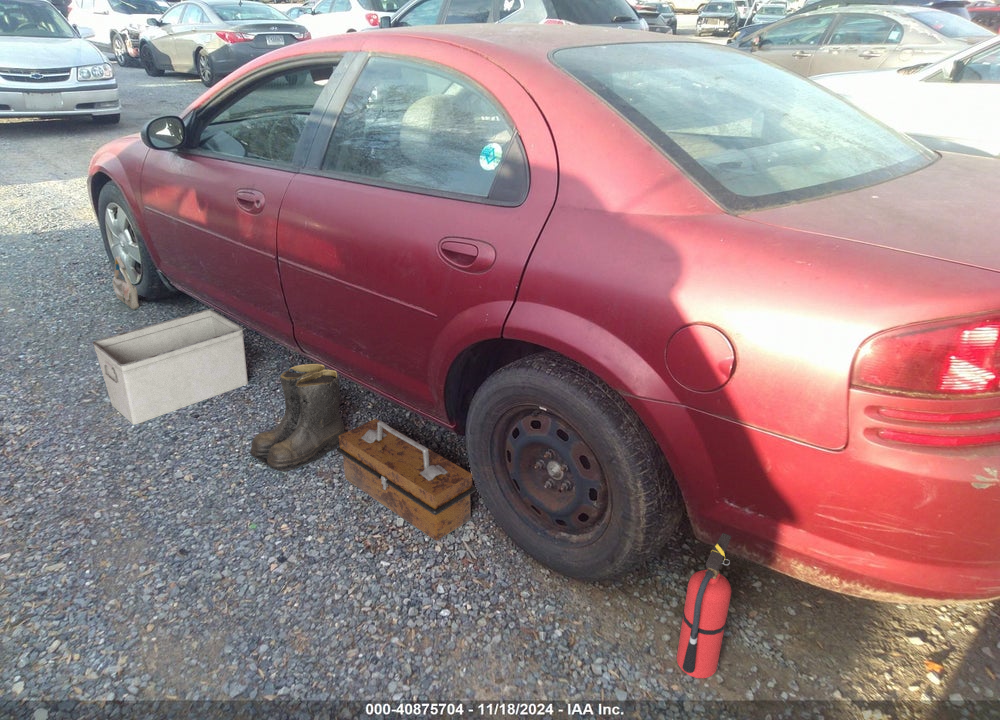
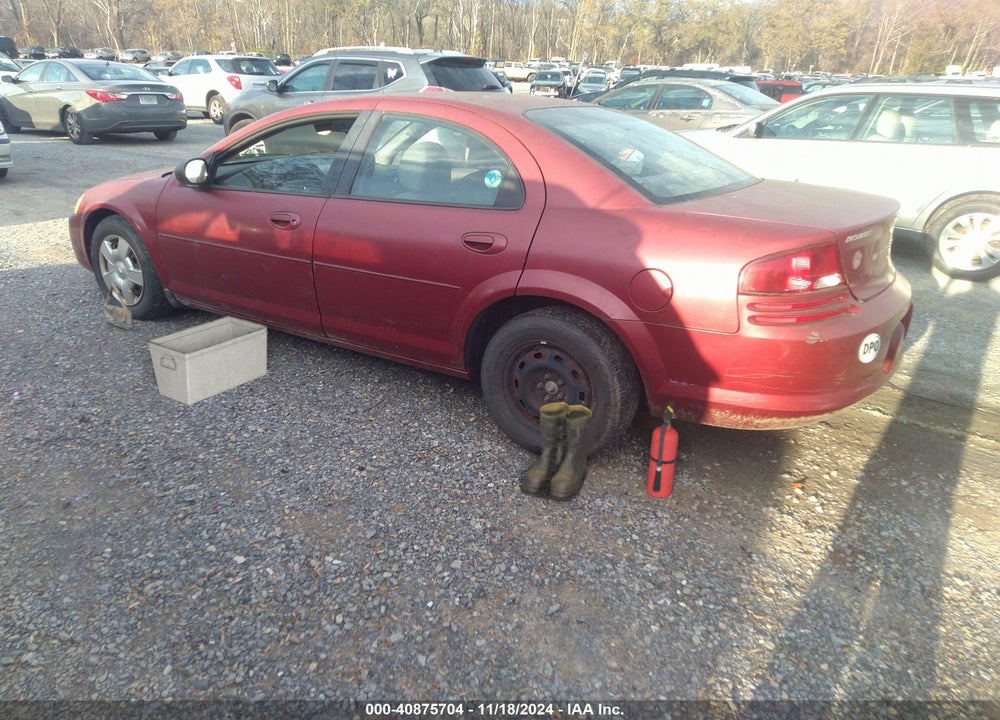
boots: present [249,364,344,472] -> present [522,402,592,501]
toolbox: present [337,419,476,541] -> none [377,374,490,451]

